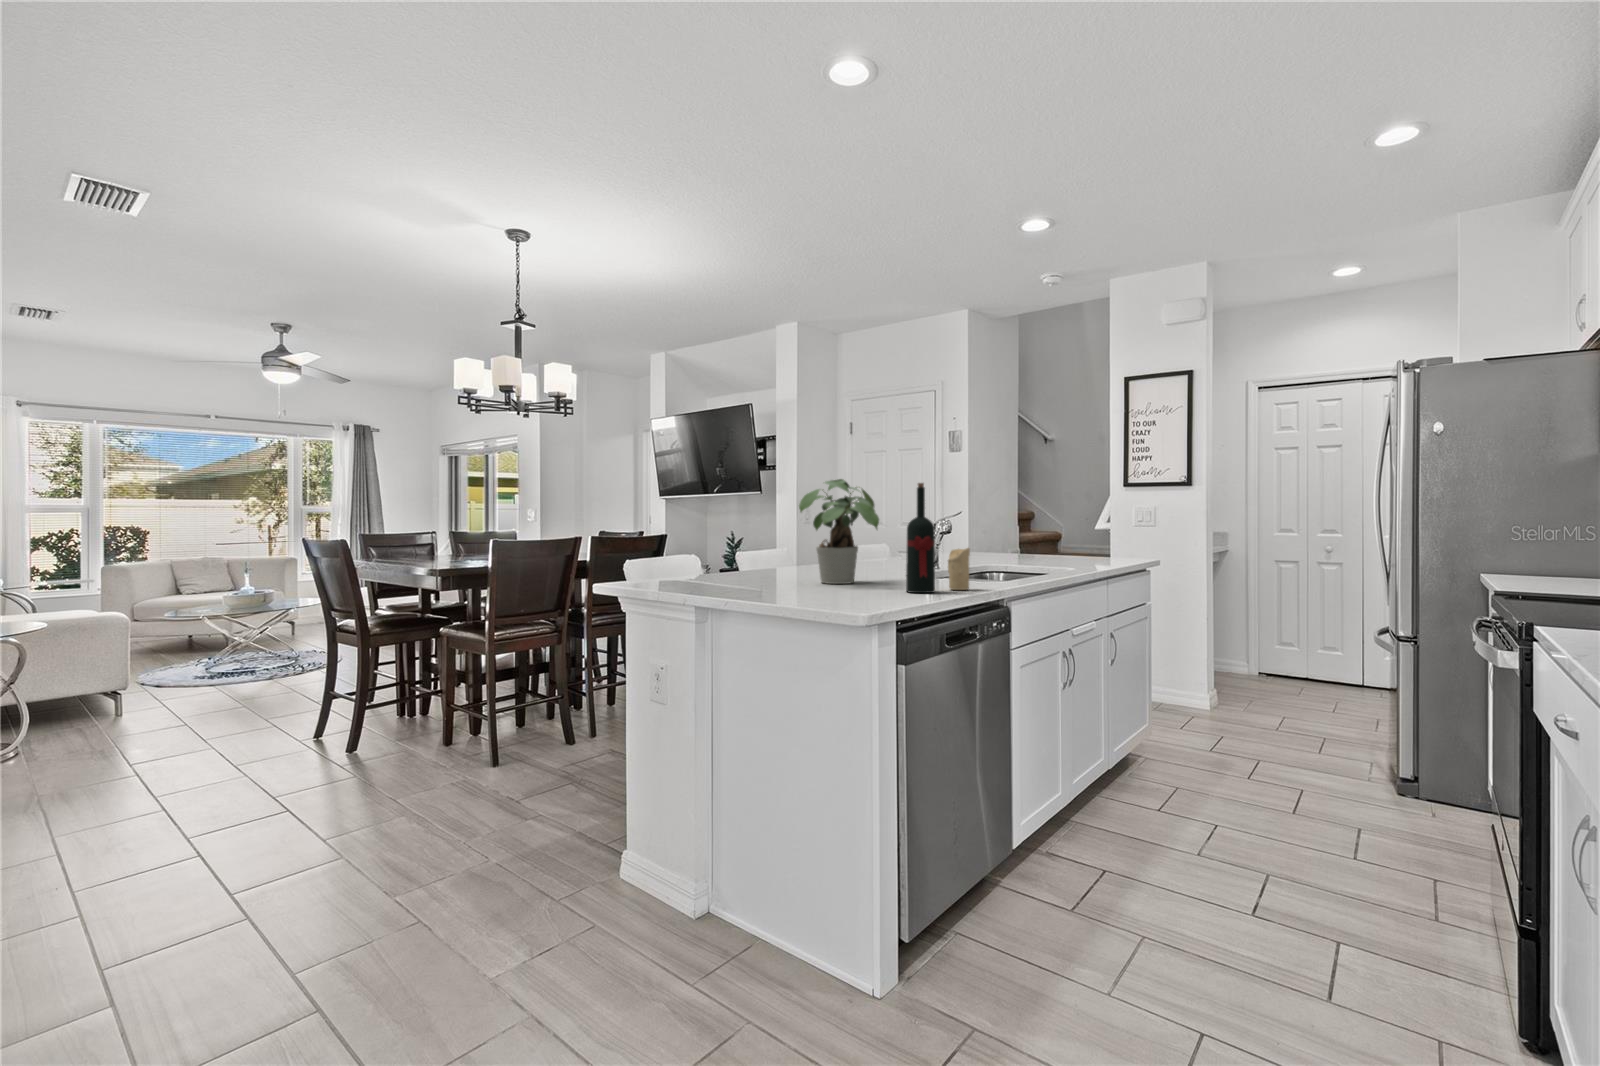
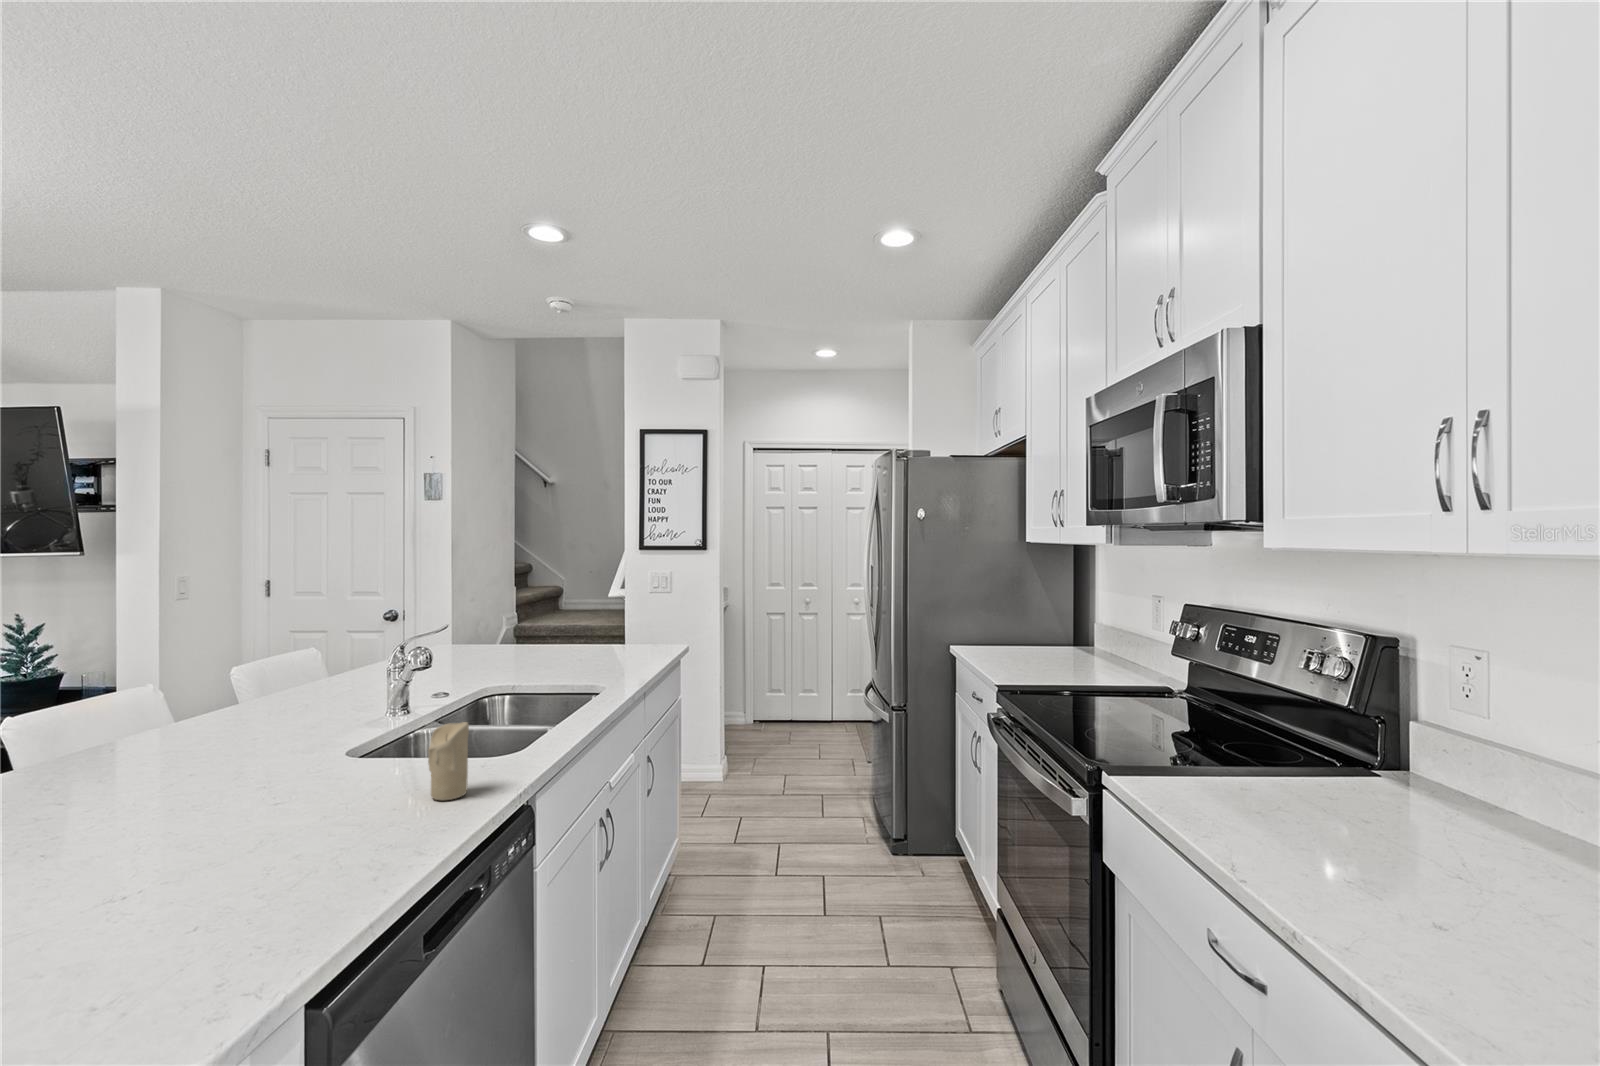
potted plant: present [799,479,879,584] -> none [85,603,288,813]
wine bottle: present [906,483,935,593] -> none [343,626,403,835]

